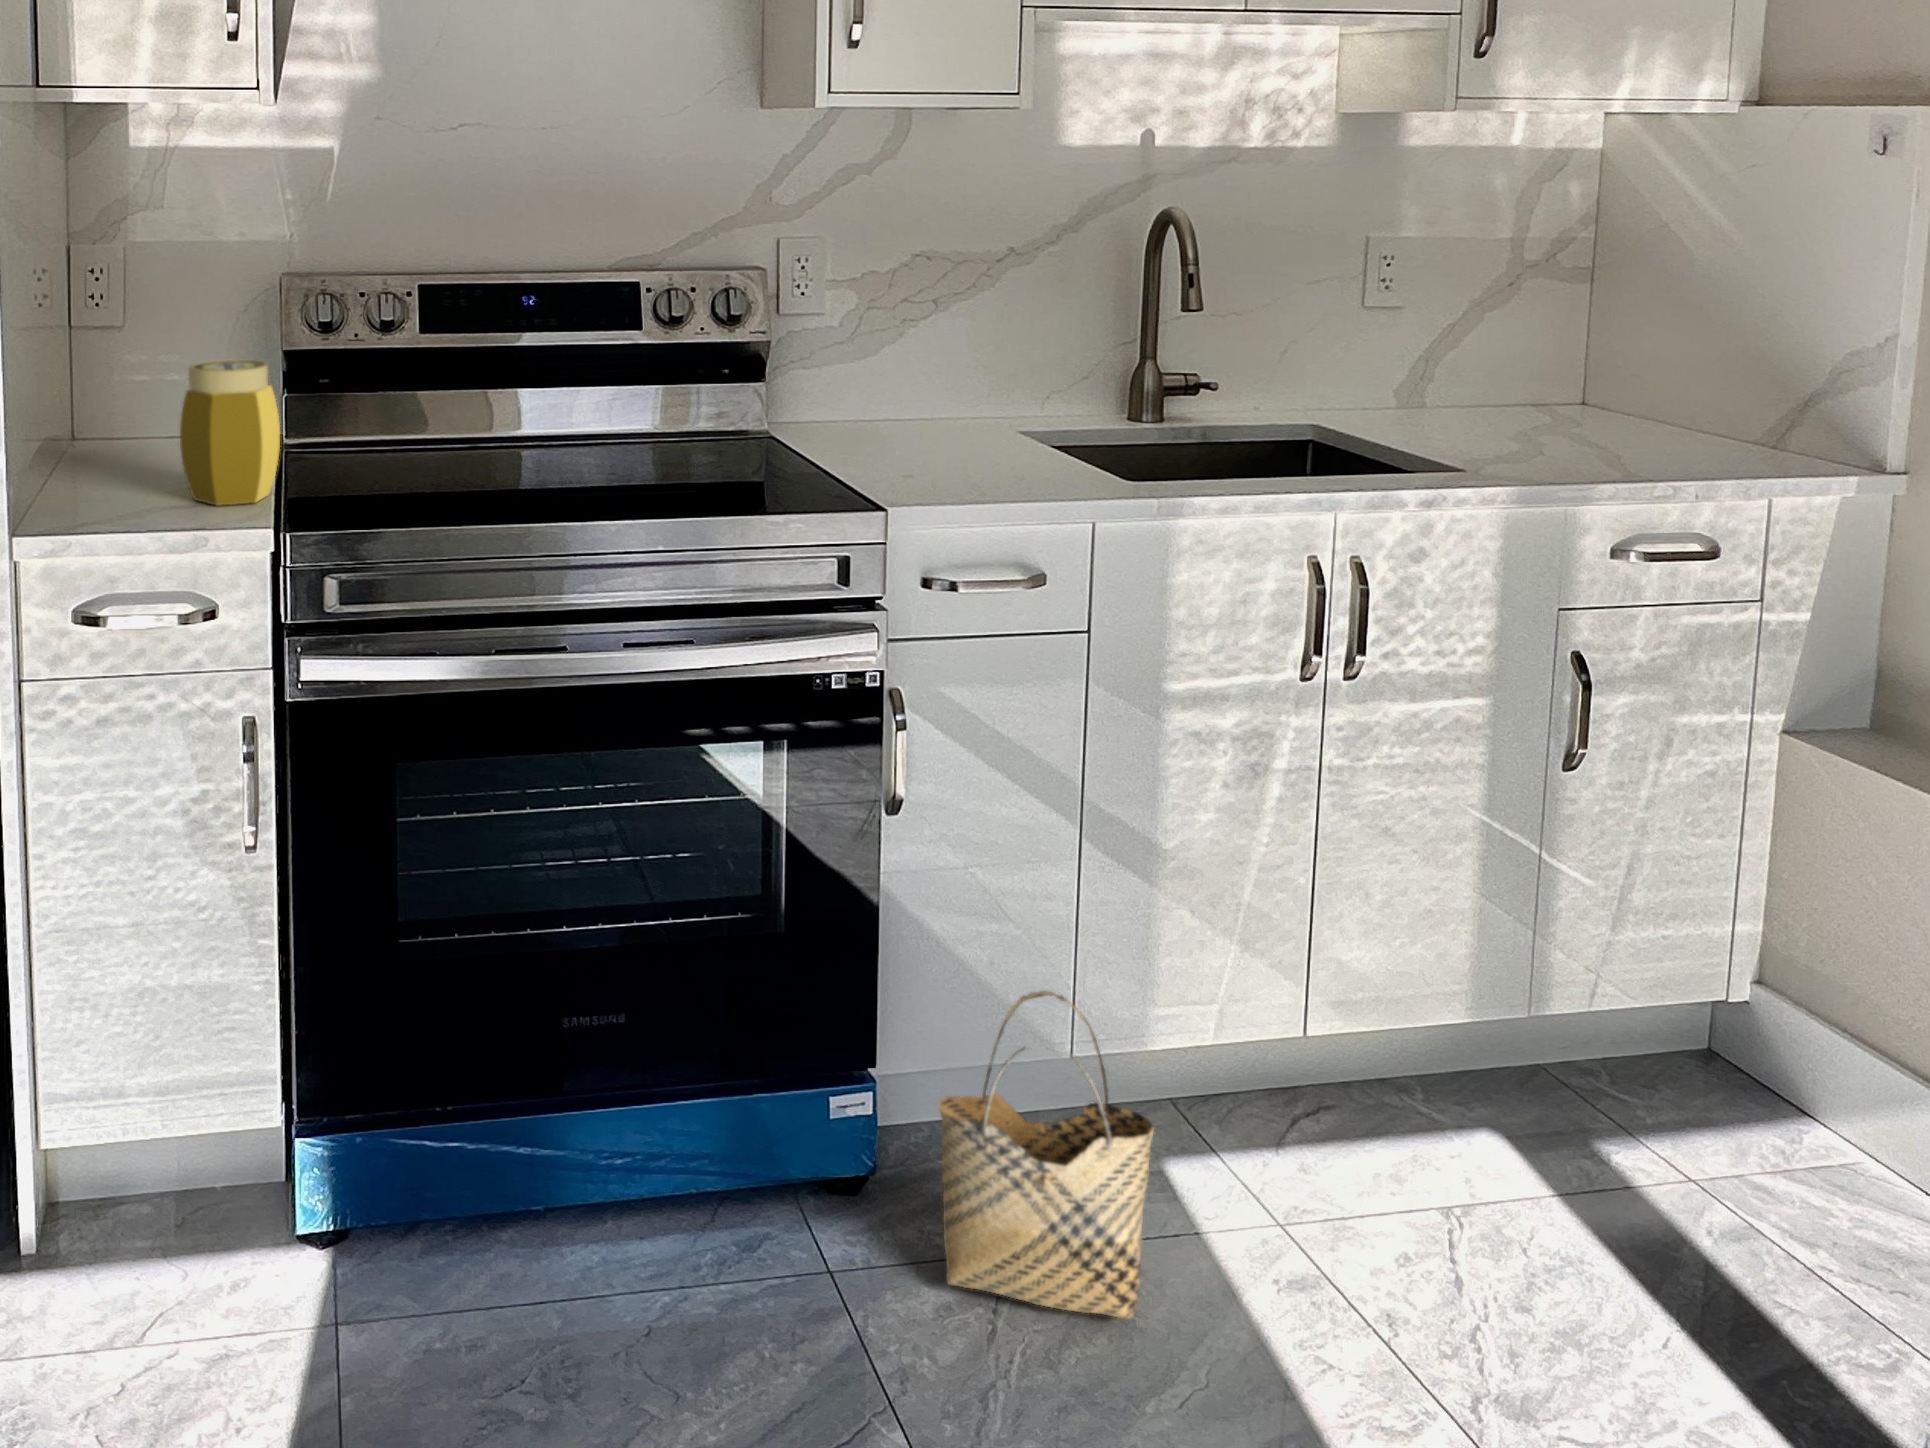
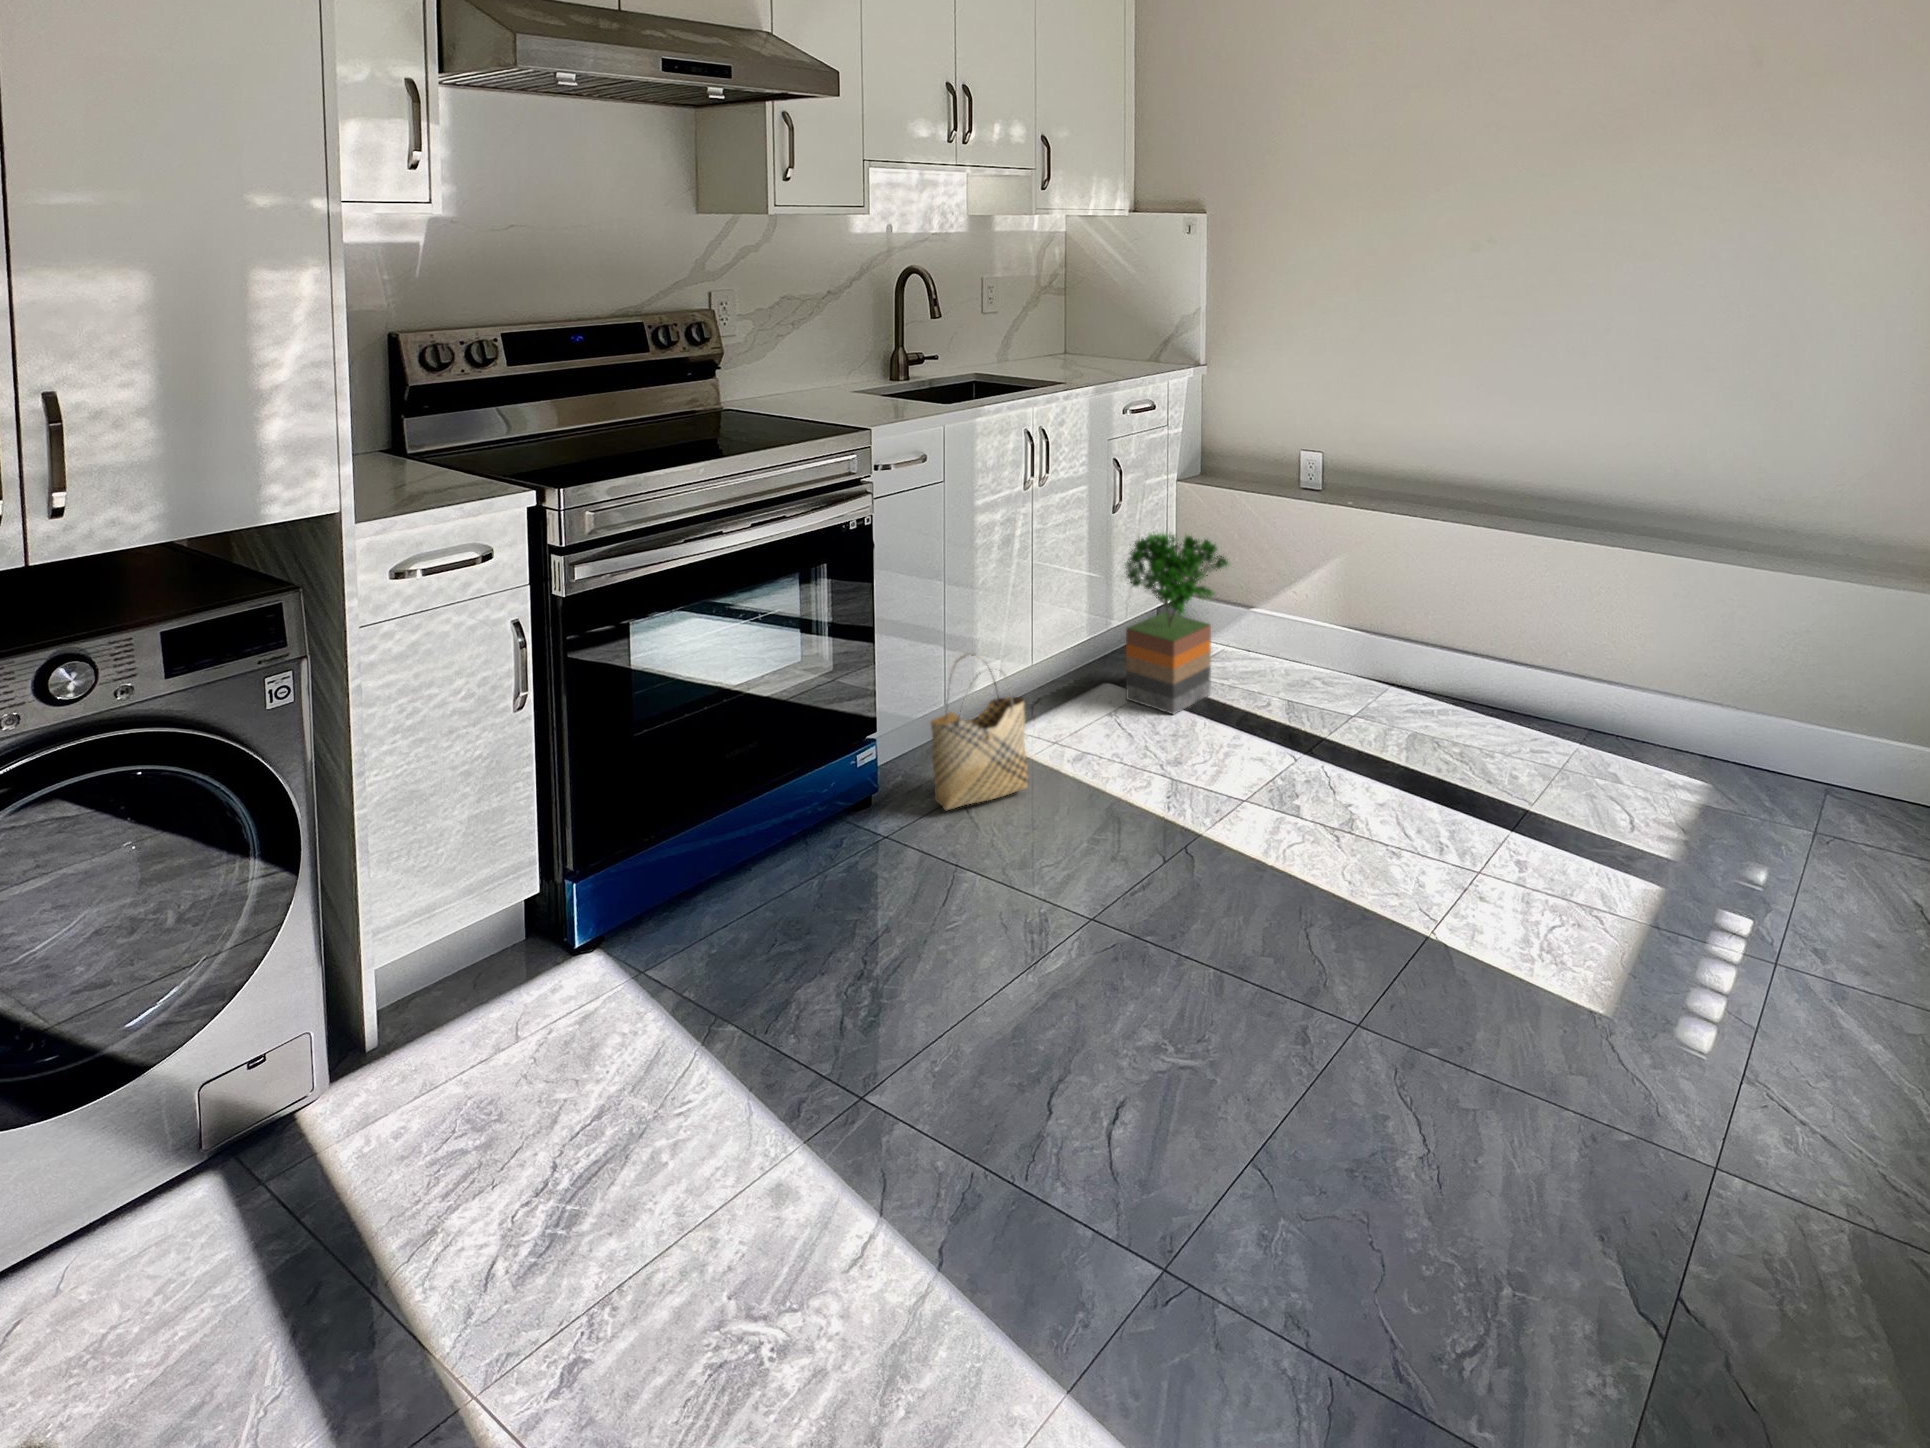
jar: present [180,359,280,506] -> none [416,389,490,489]
potted tree: none [1493,846,1829,1299] -> present [1125,533,1228,714]

